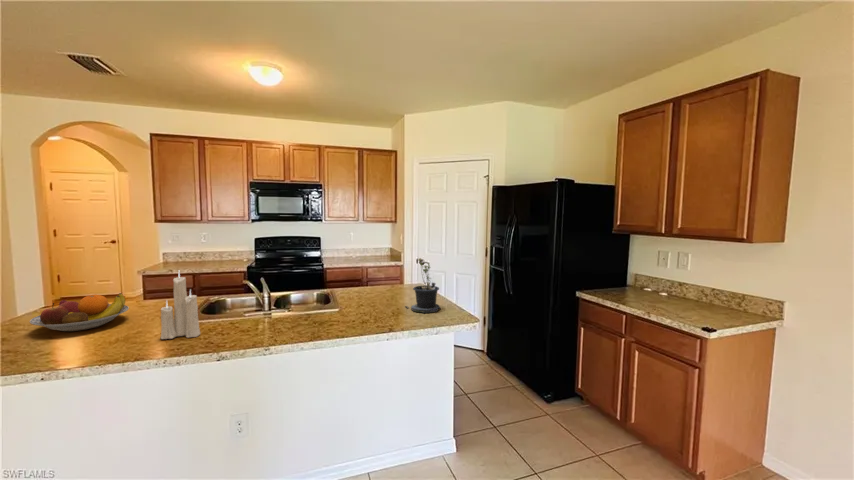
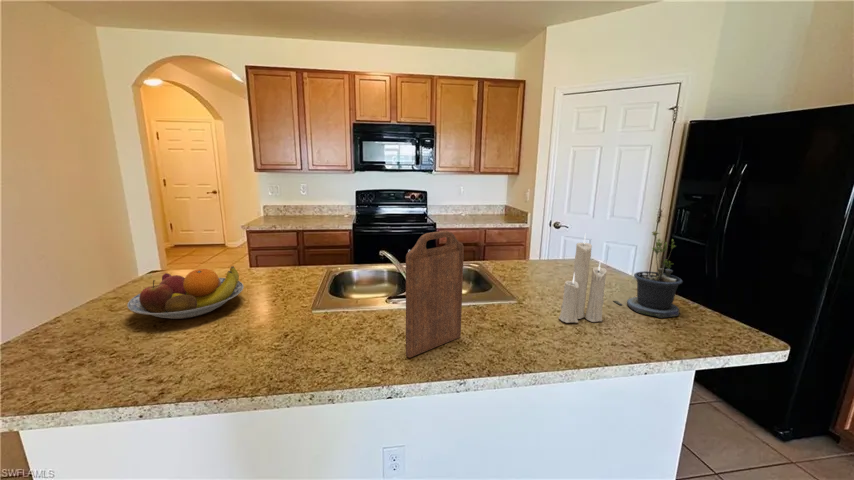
cutting board: none [236,259,283,340] -> present [406,230,464,358]
candle: present [161,274,200,339] -> present [559,235,606,323]

